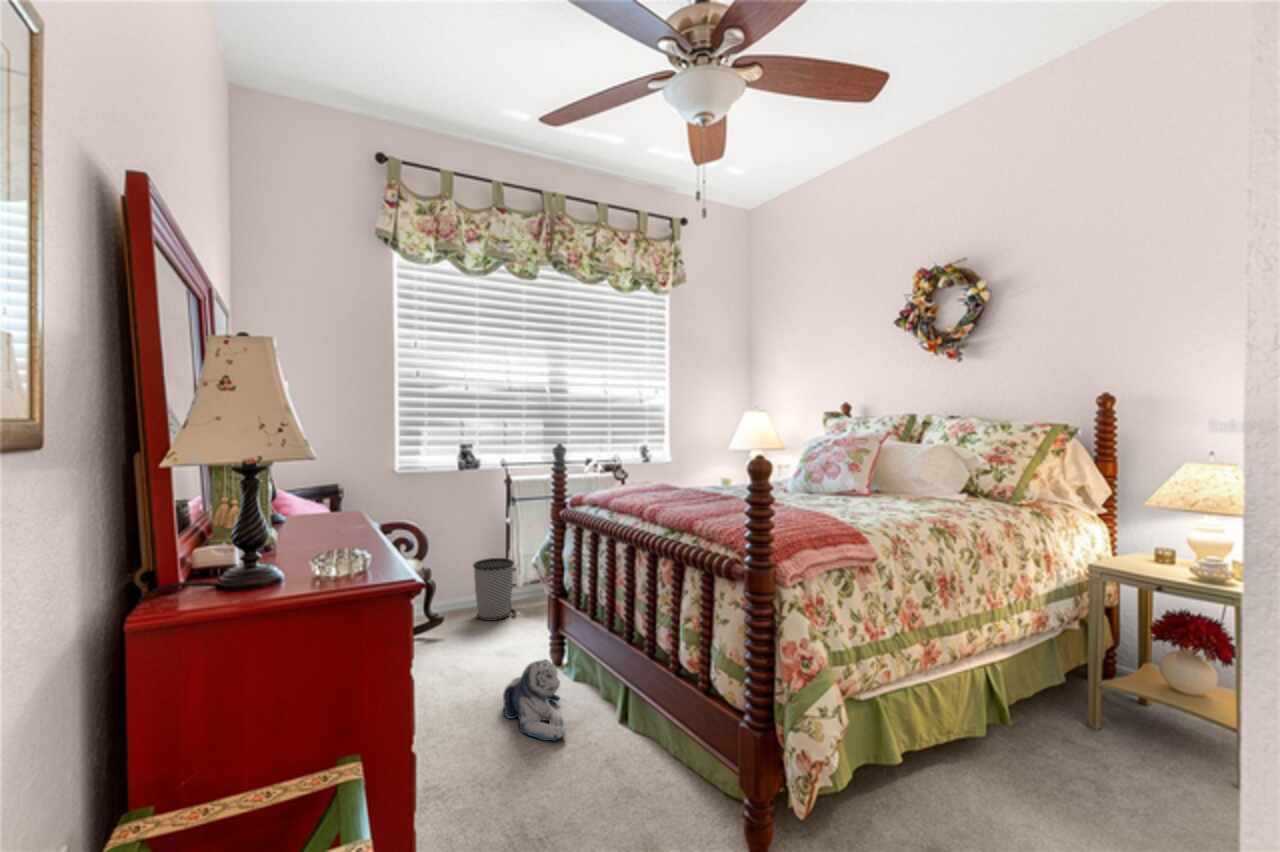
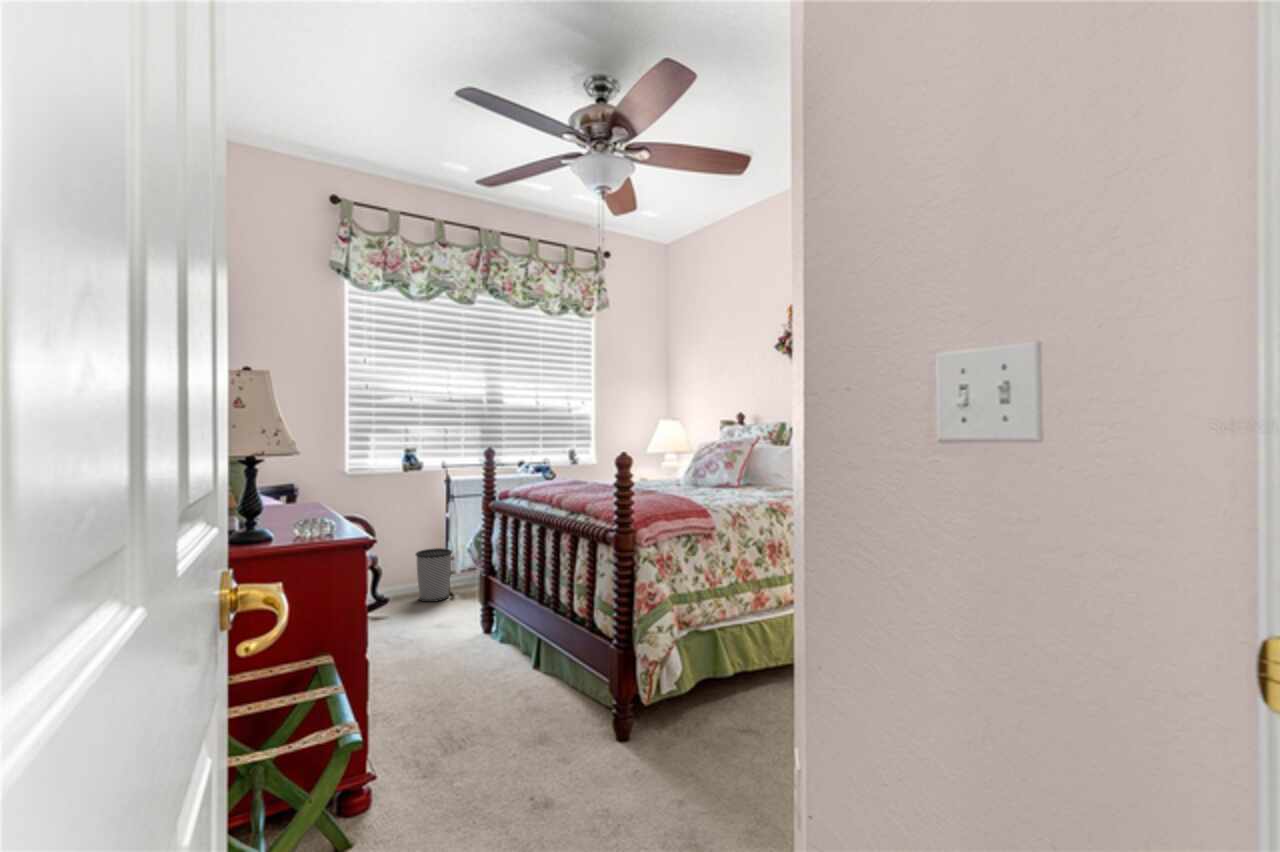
plush toy: present [503,659,566,741] -> none [440,618,489,678]

